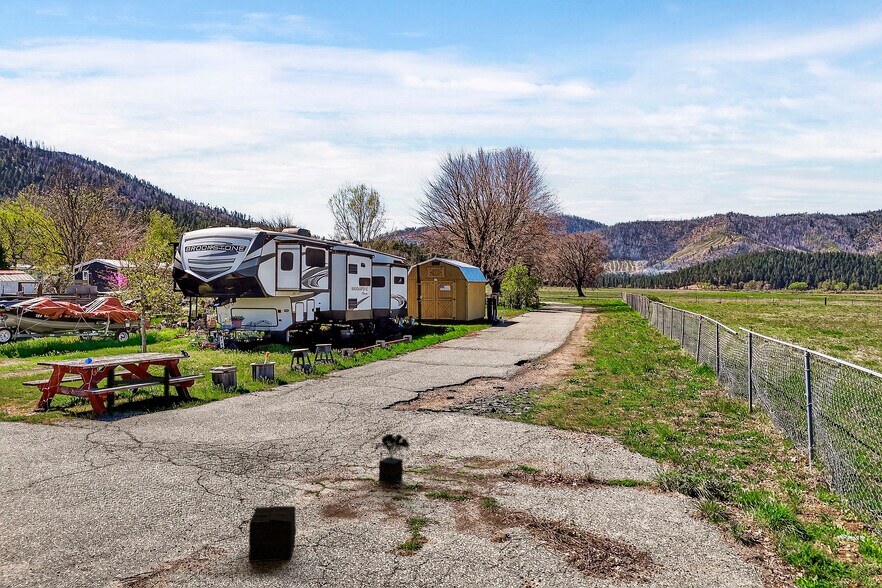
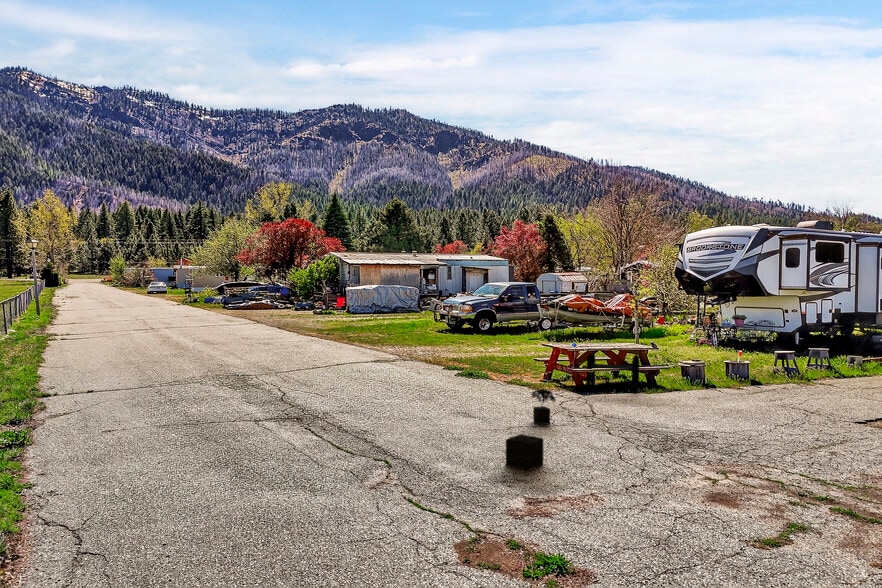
potted tree: present [375,434,410,485] -> present [532,389,555,425]
cardboard box: present [249,506,296,562] -> present [505,434,544,471]

